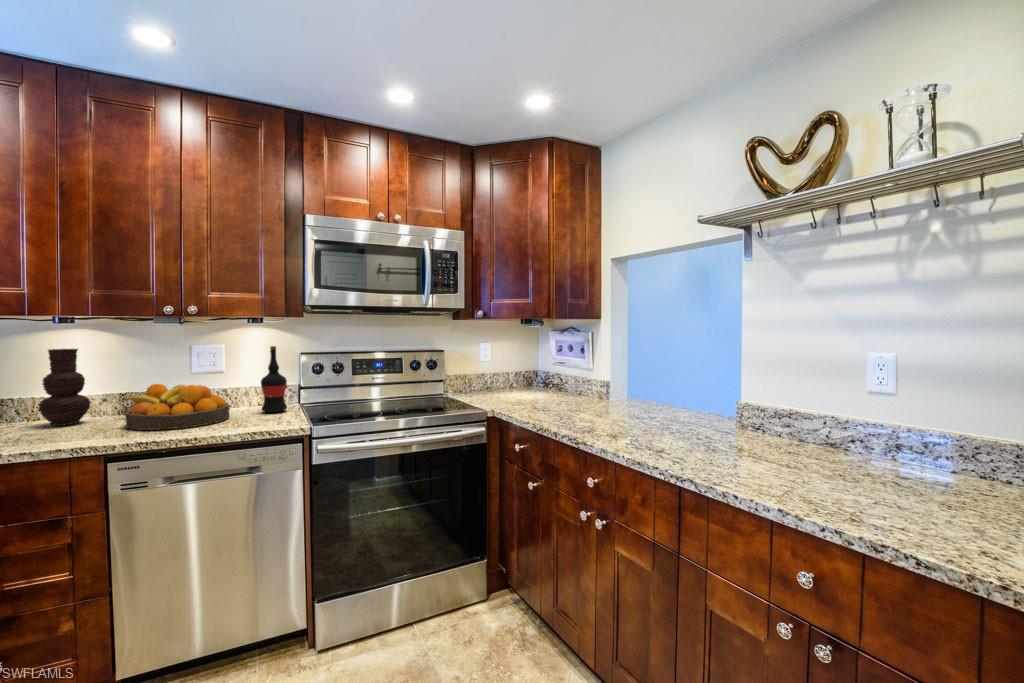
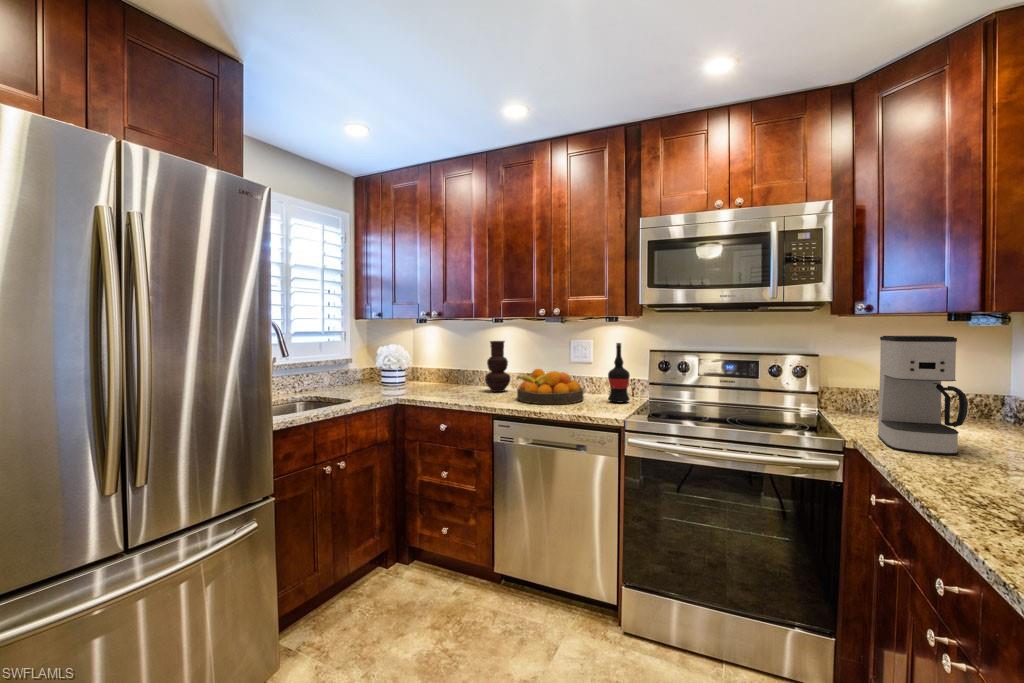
coffee maker: none [502,335,549,412] -> present [878,336,968,455]

